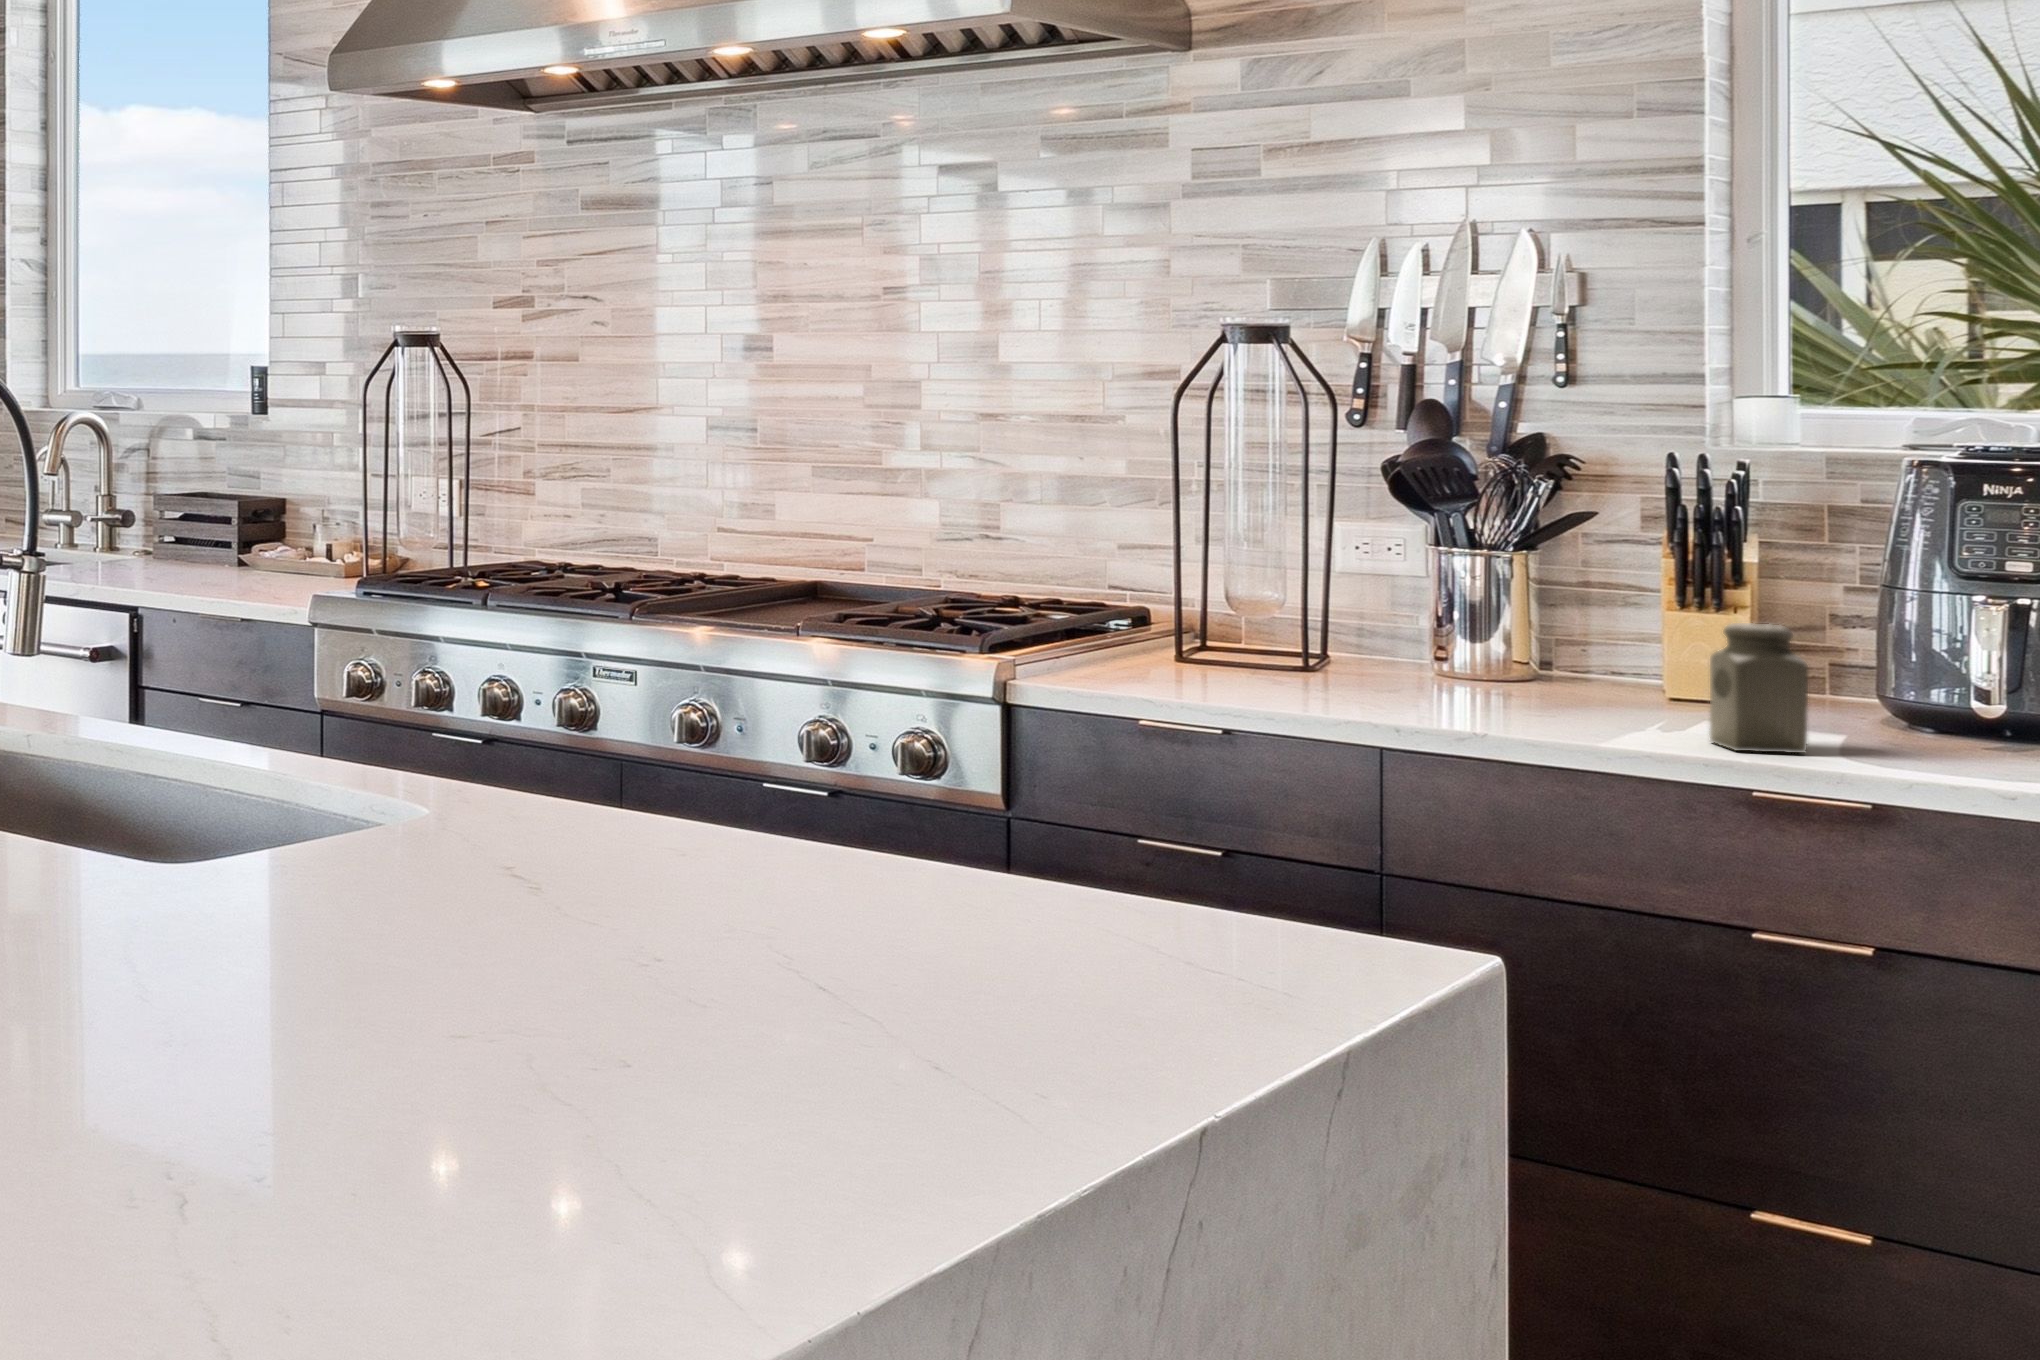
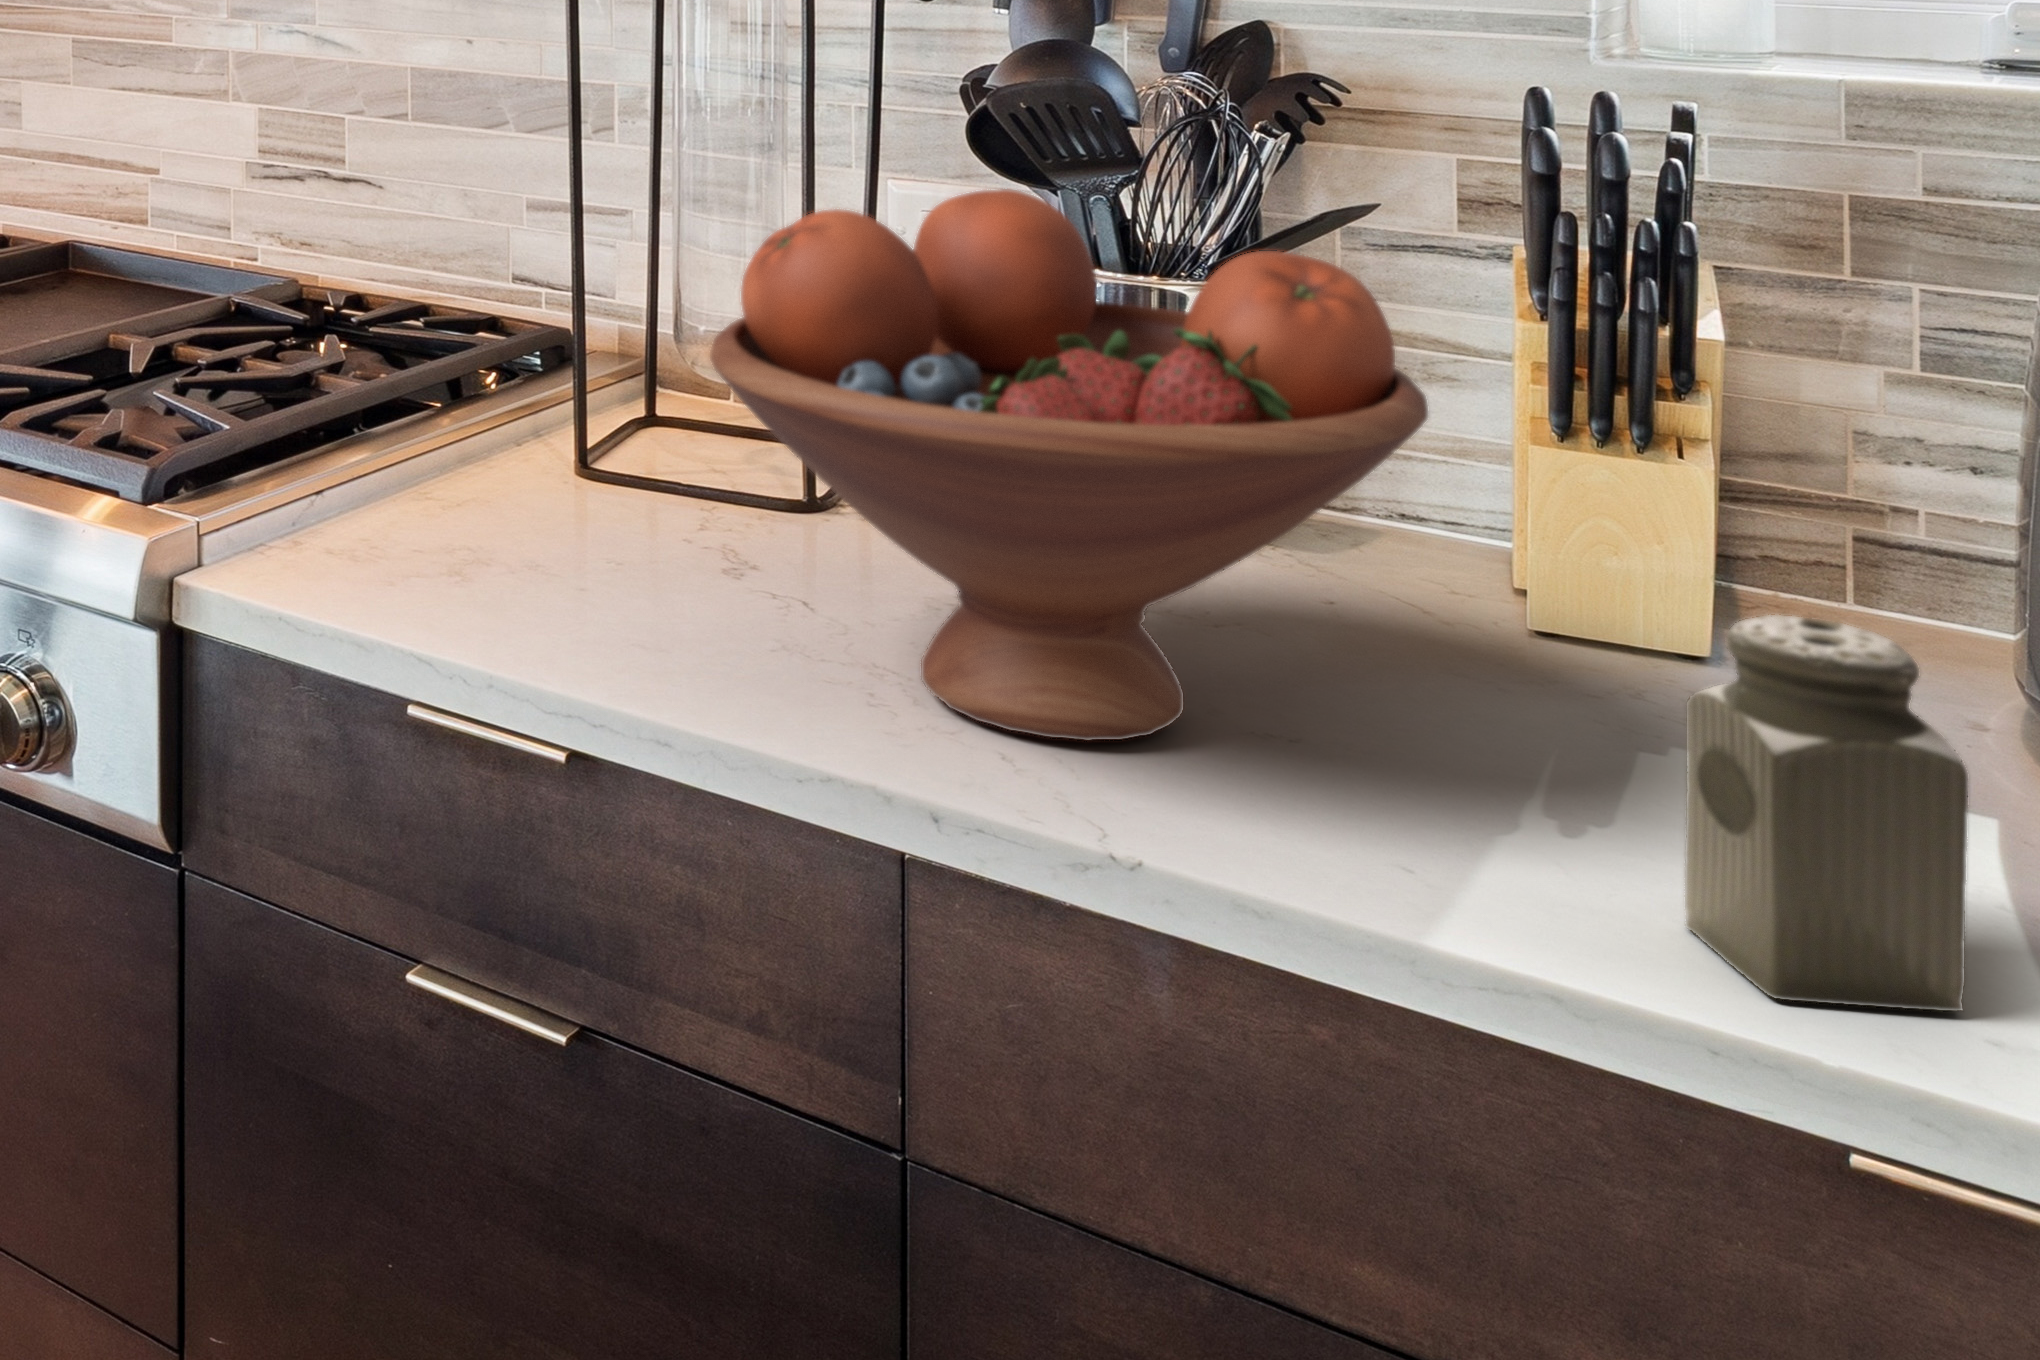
fruit bowl: none [1292,494,1614,709] -> present [710,189,1428,740]

